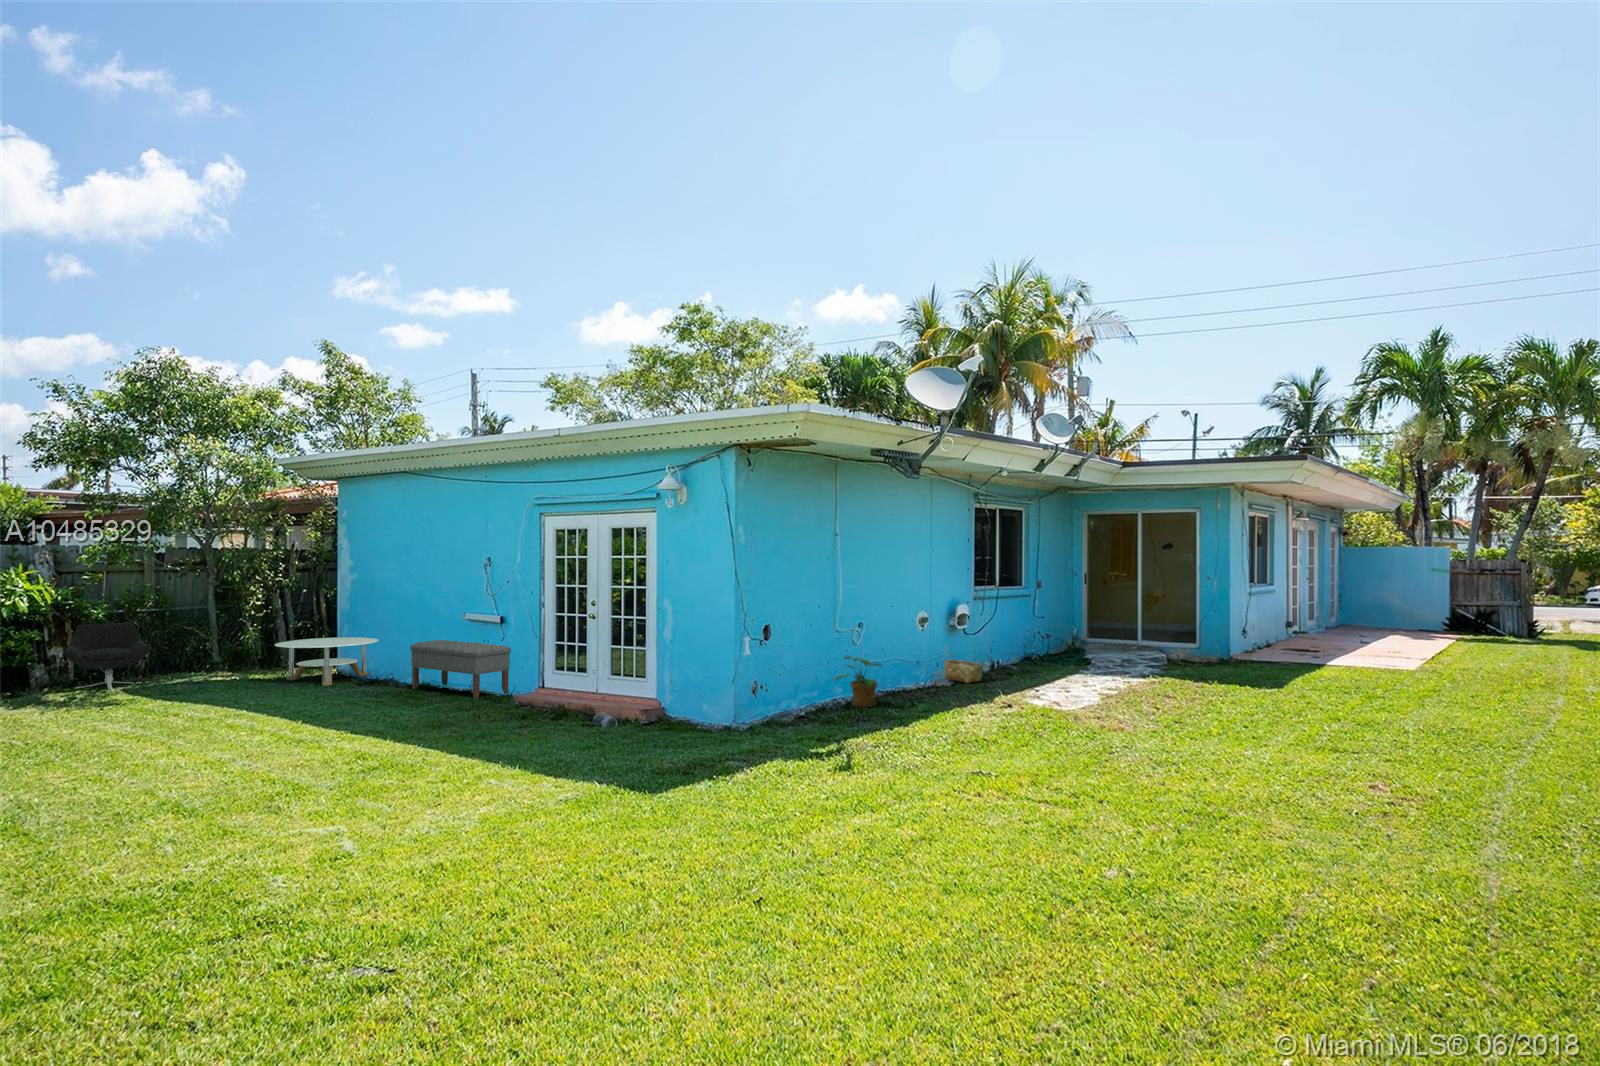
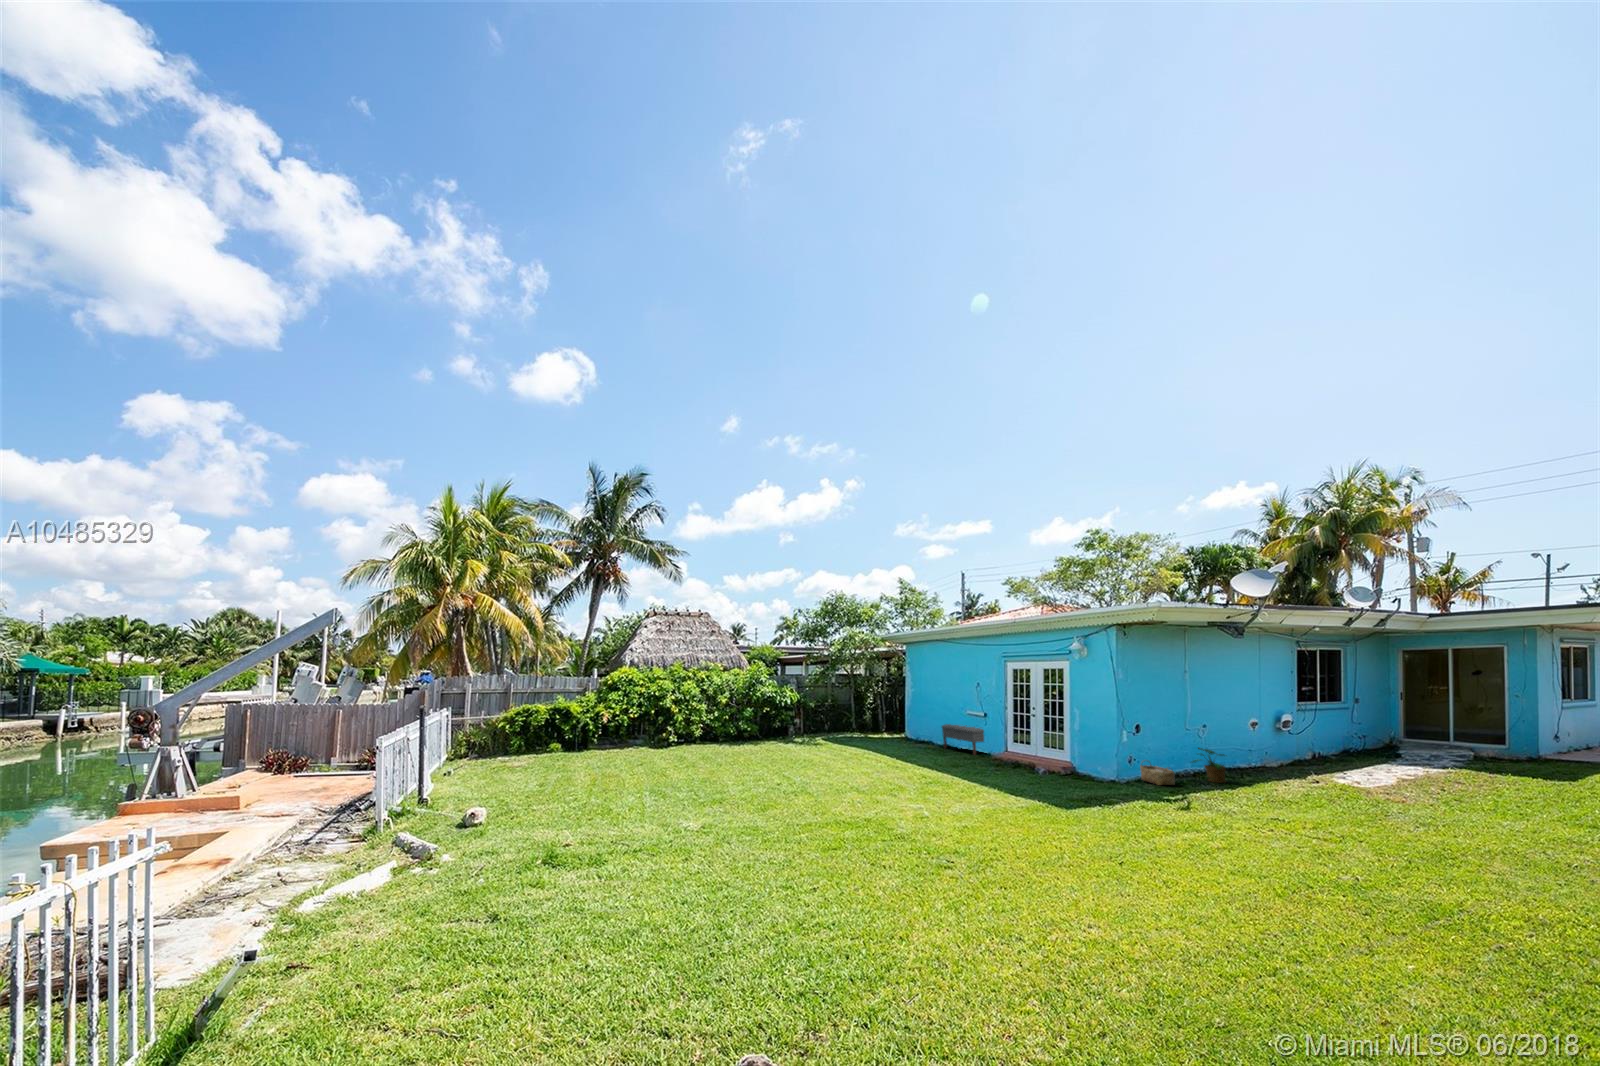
lounge chair: present [64,622,152,689] -> none [806,709,836,738]
round table: present [275,637,379,686] -> none [882,721,927,744]
woven basket: present [944,654,983,683] -> present [1140,762,1175,785]

